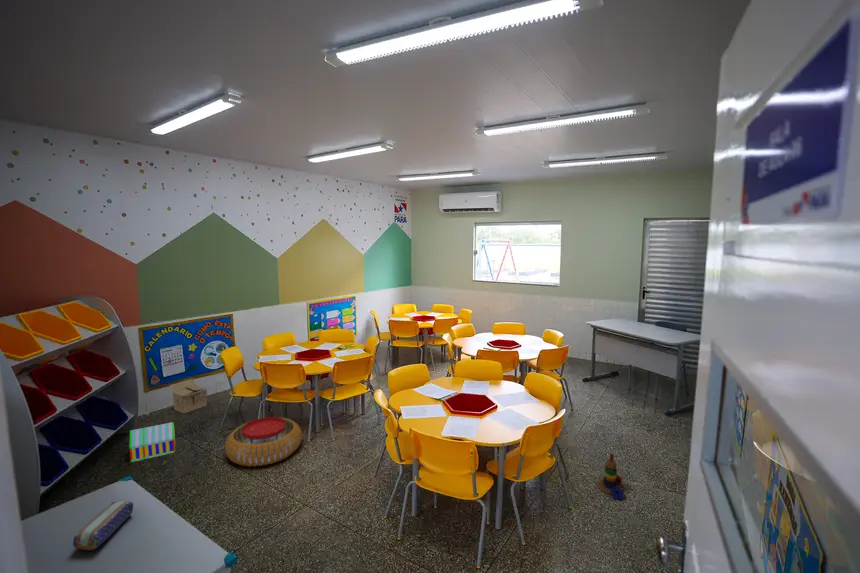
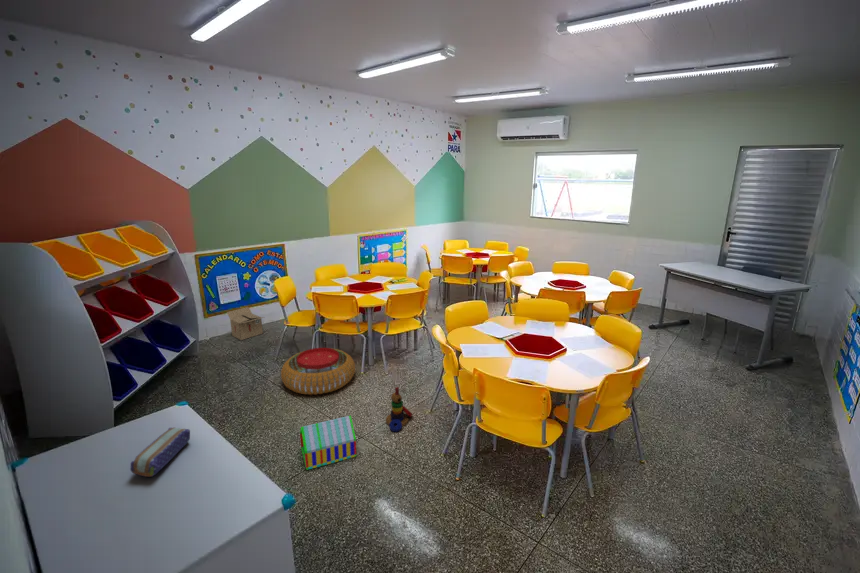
toy house: present [130,422,175,462] -> present [300,416,356,470]
stacking toy: present [598,454,624,500] -> present [386,387,412,432]

